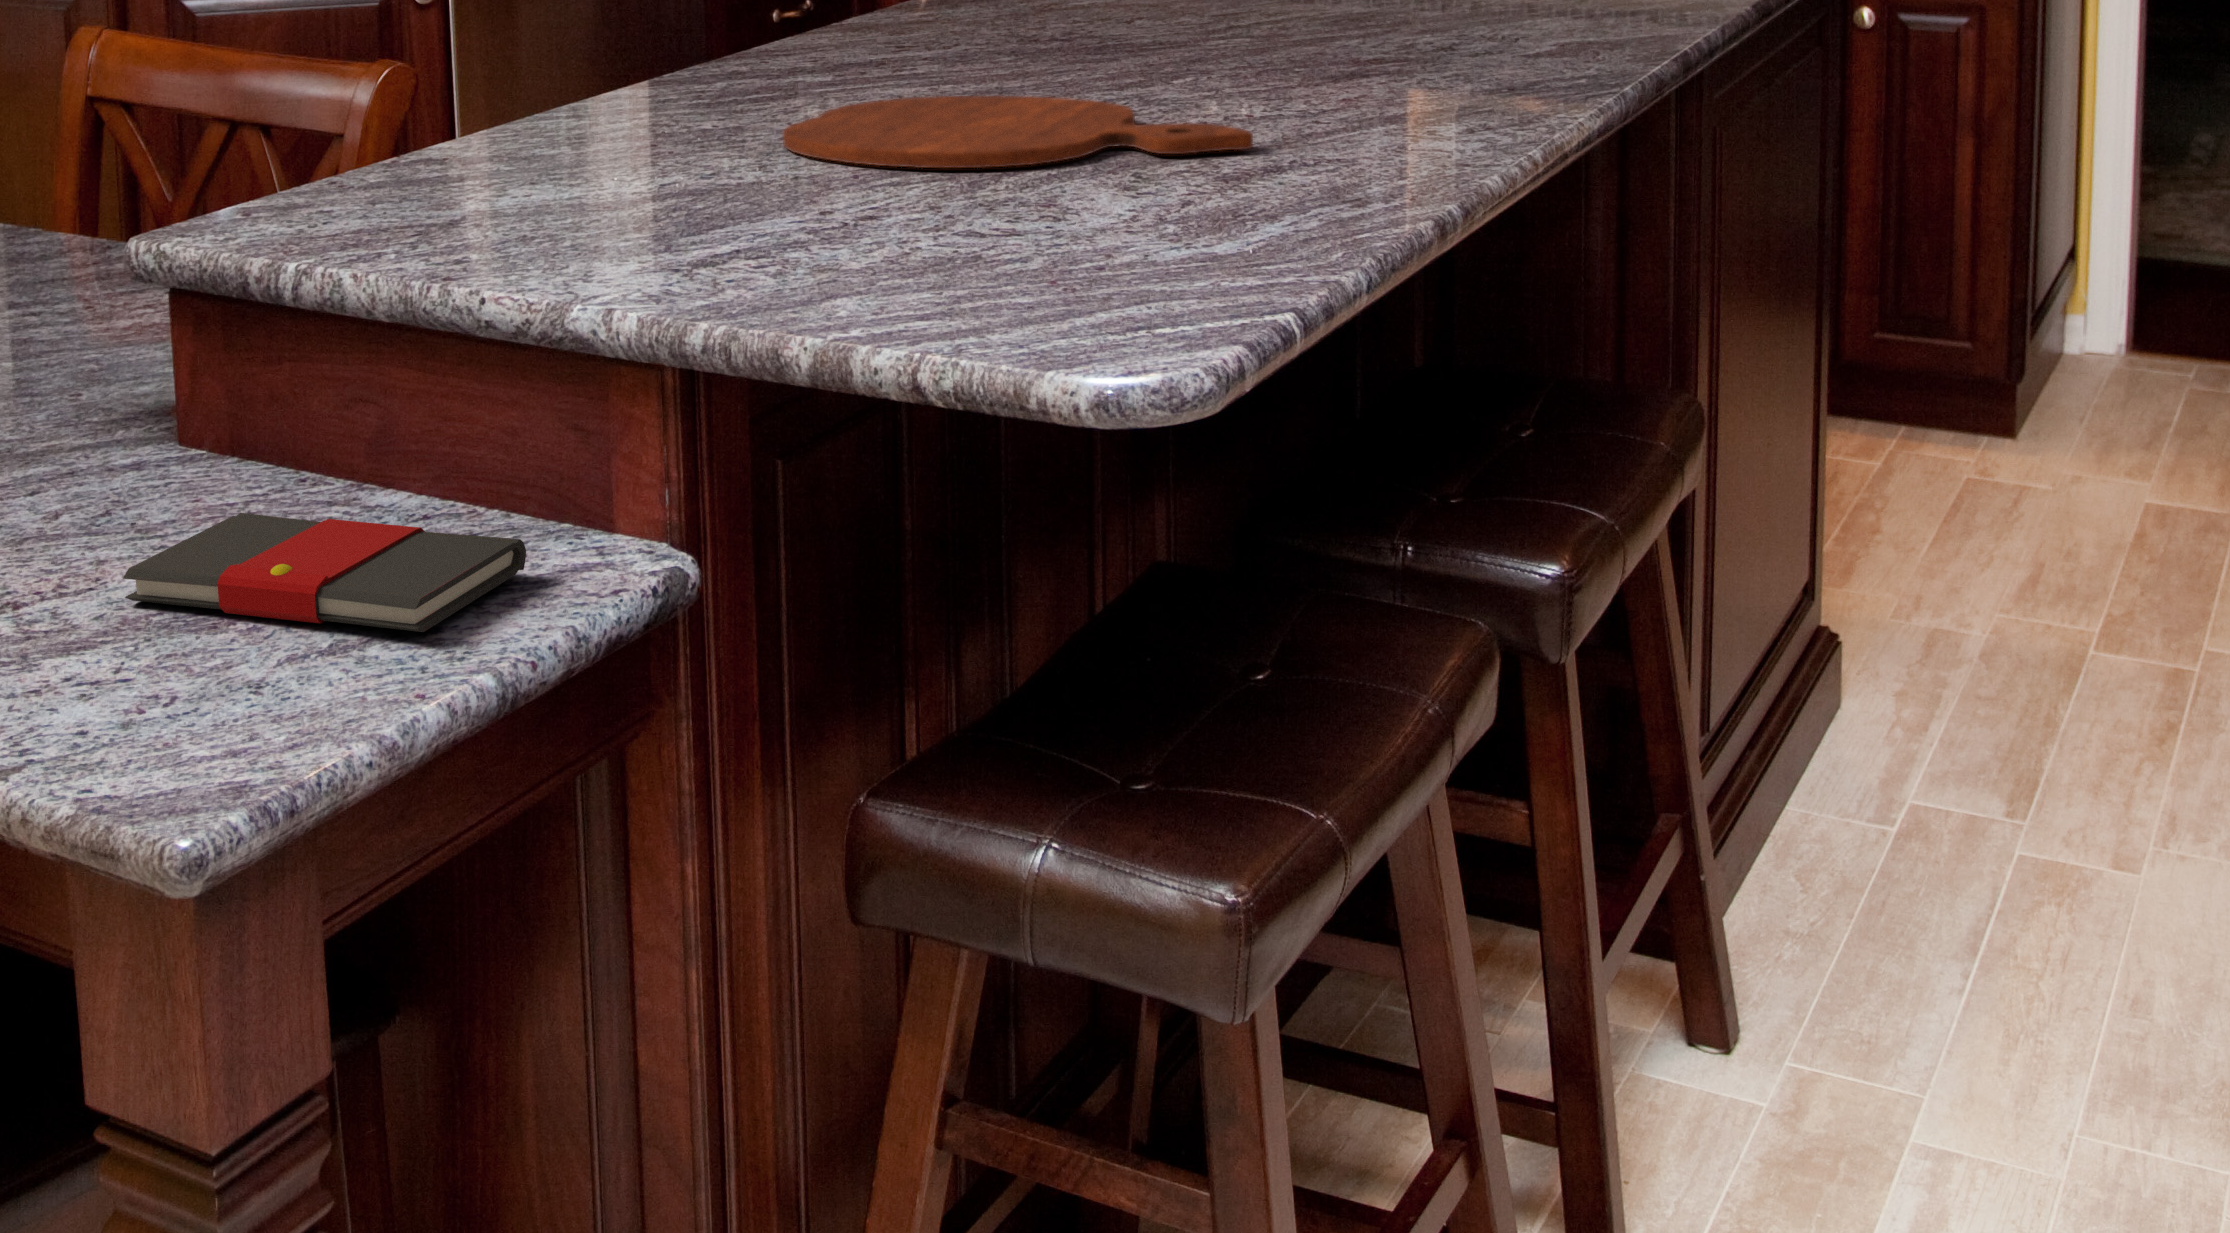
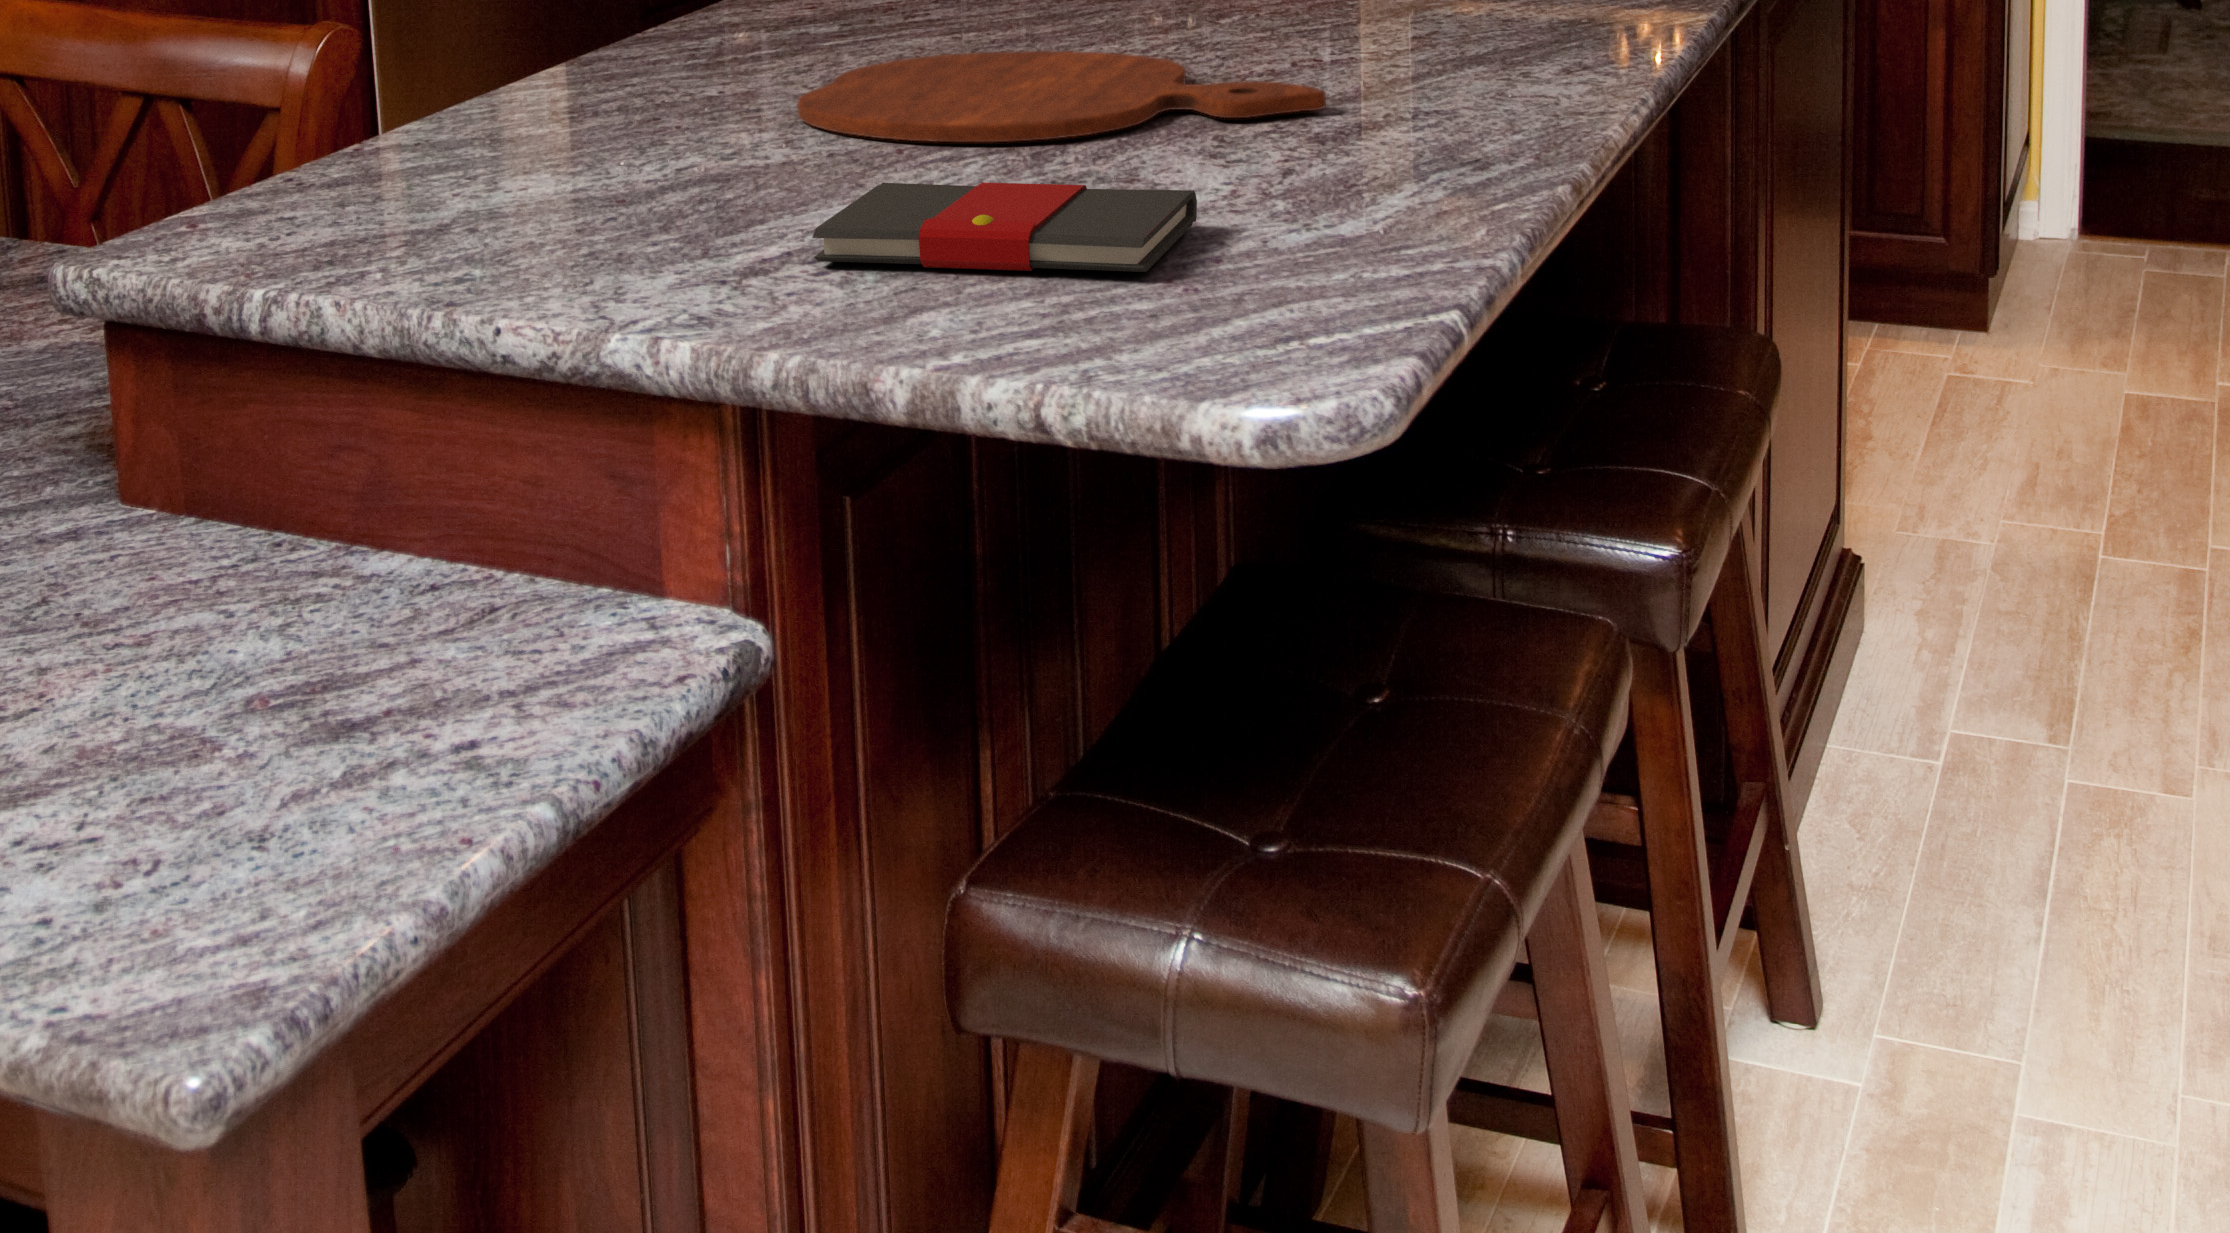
book: present [123,513,526,632] -> present [812,183,1197,272]

